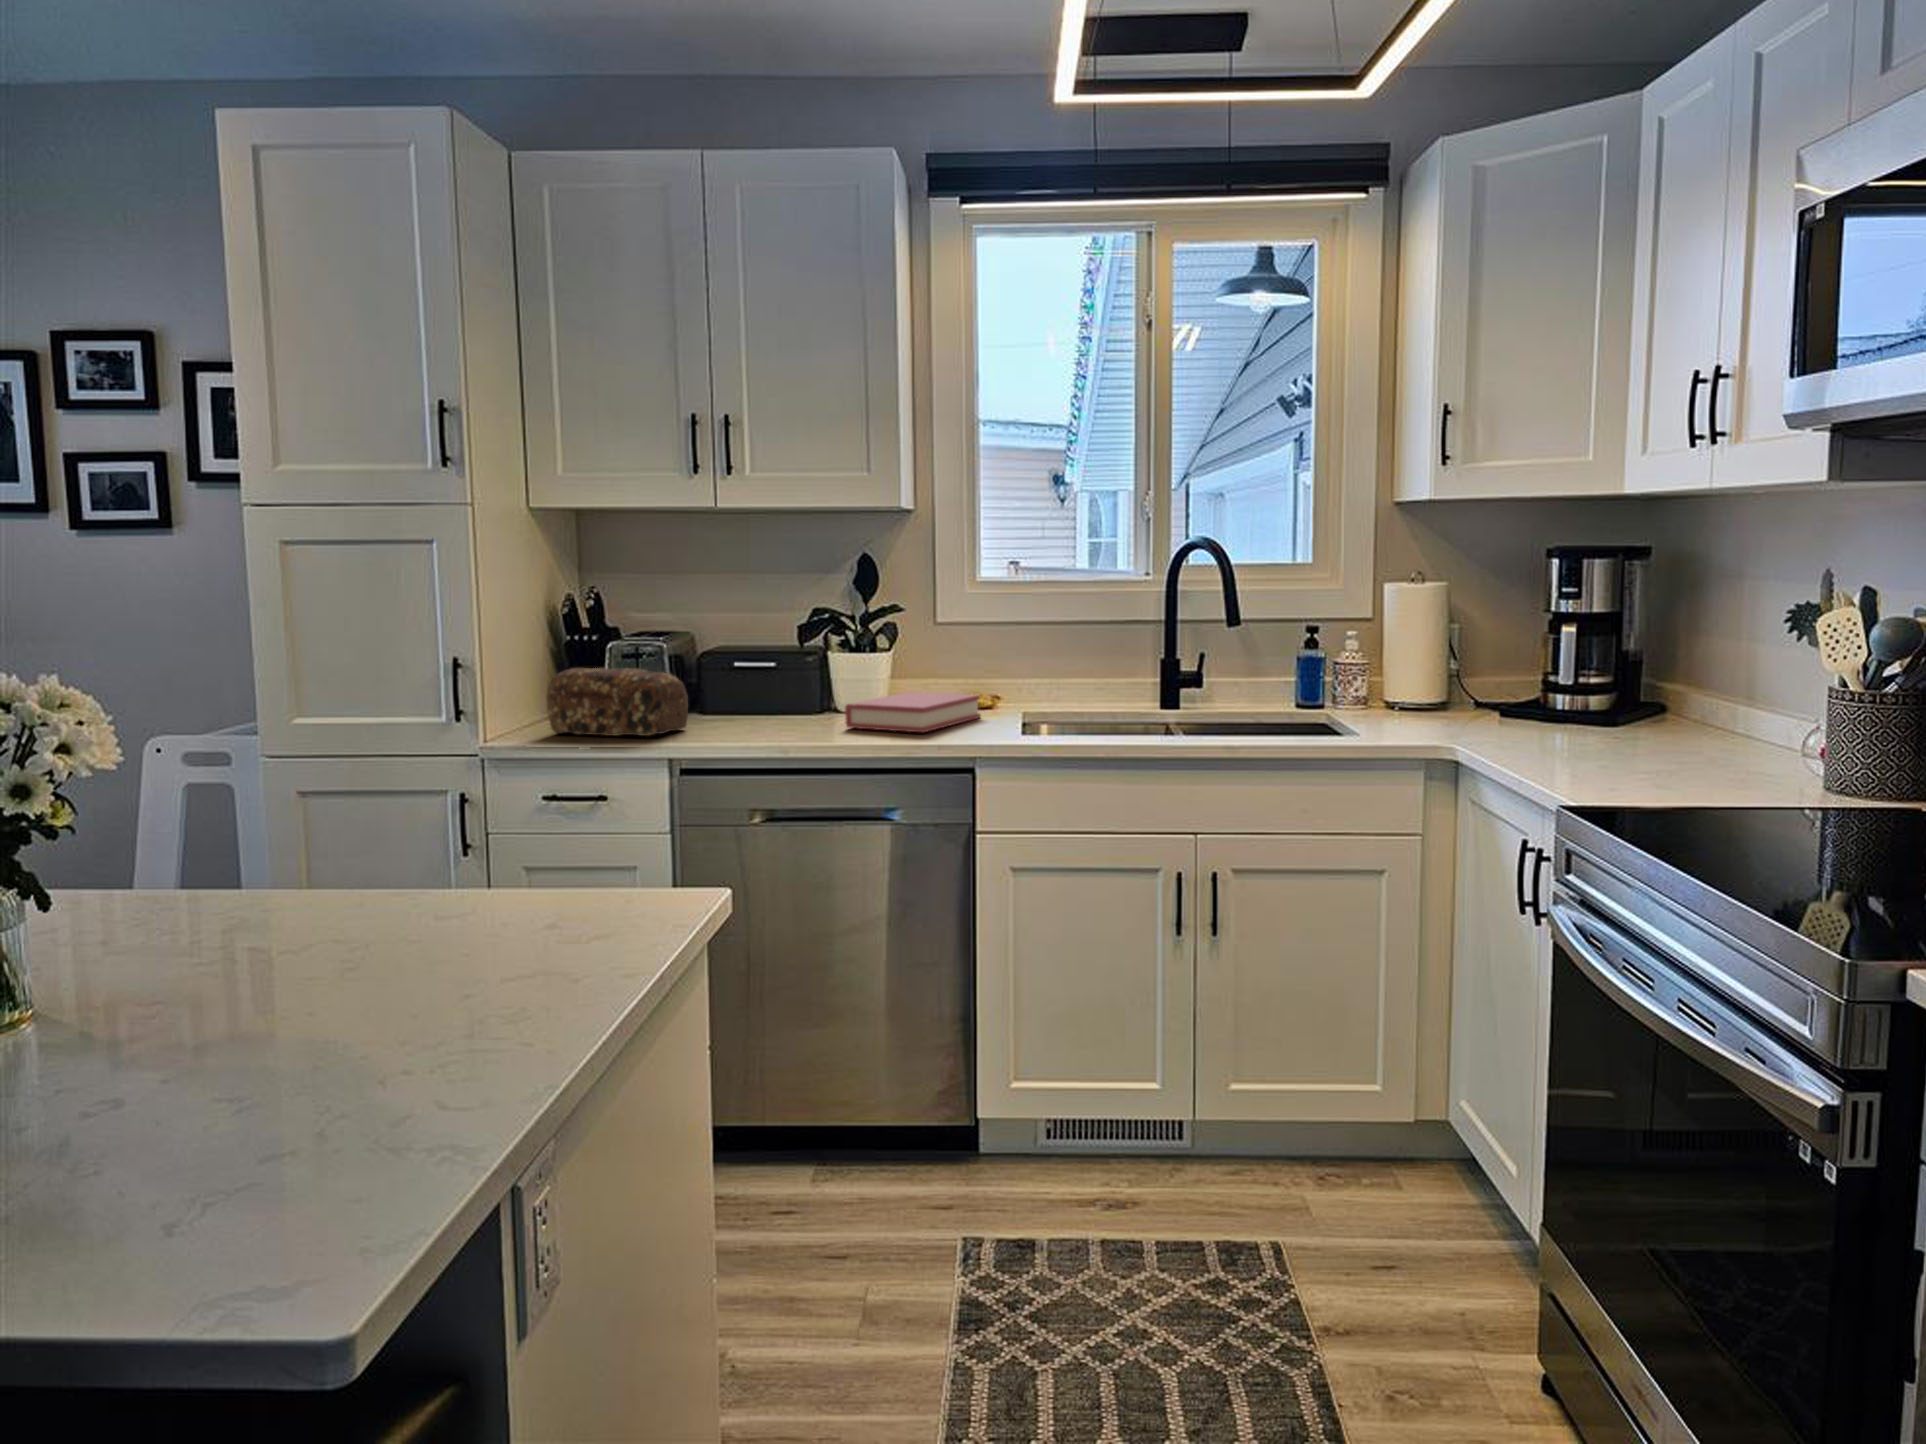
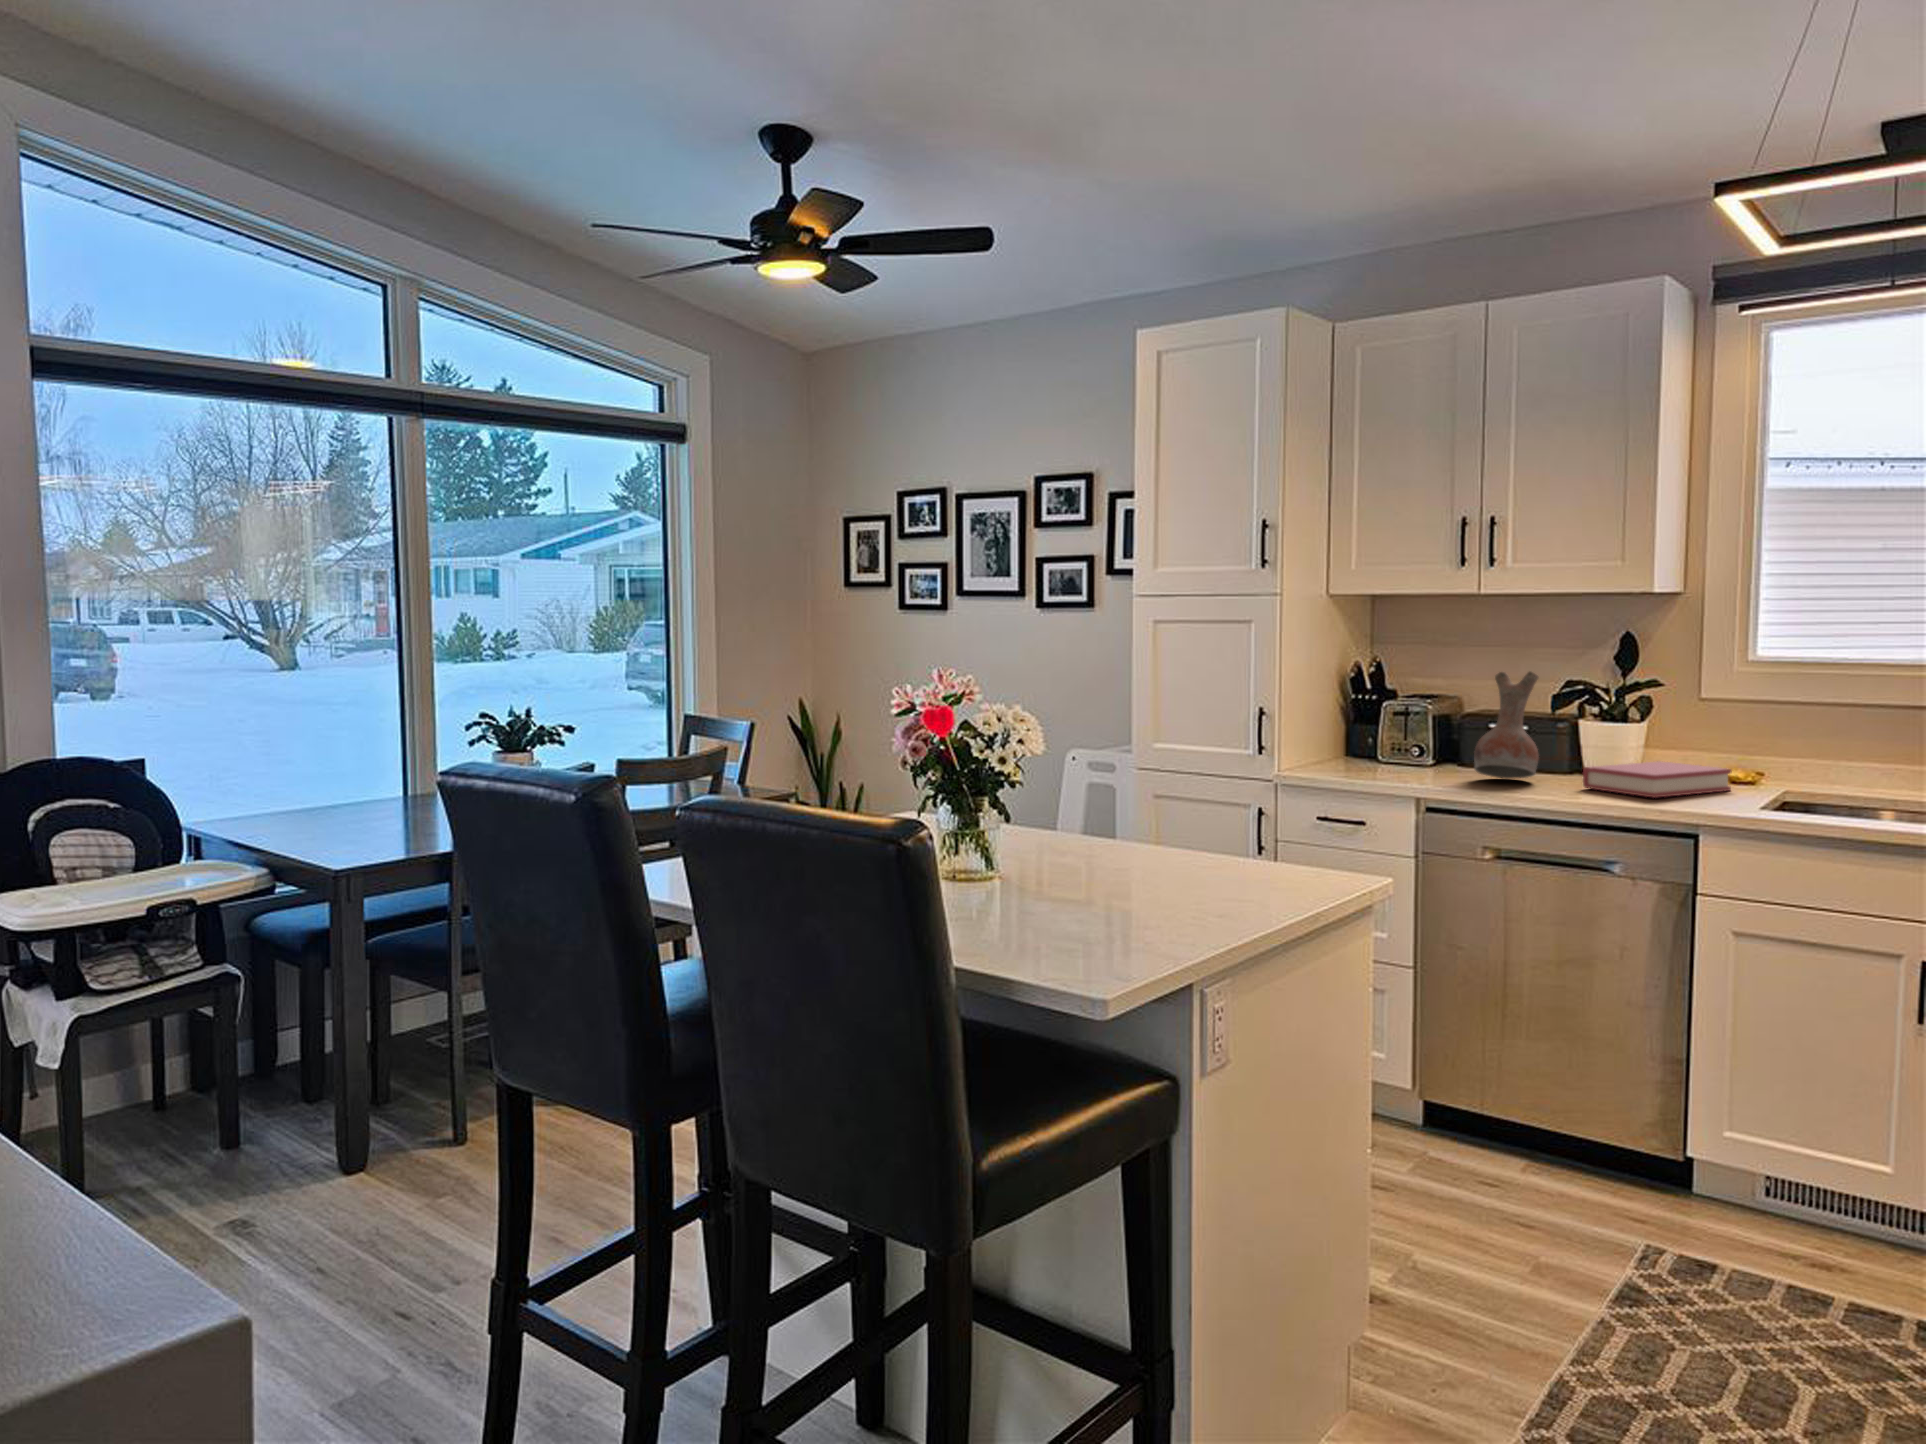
vase: none [725,598,795,724] -> present [1474,671,1539,779]
bread loaf: present [546,668,688,736] -> none [1329,722,1443,779]

